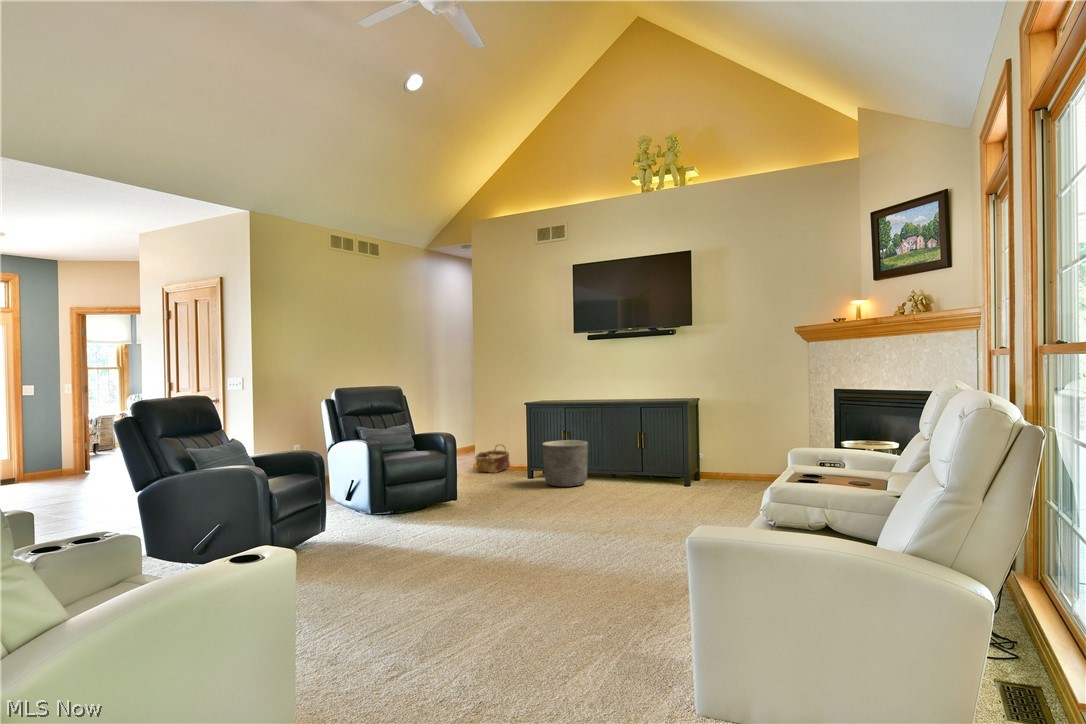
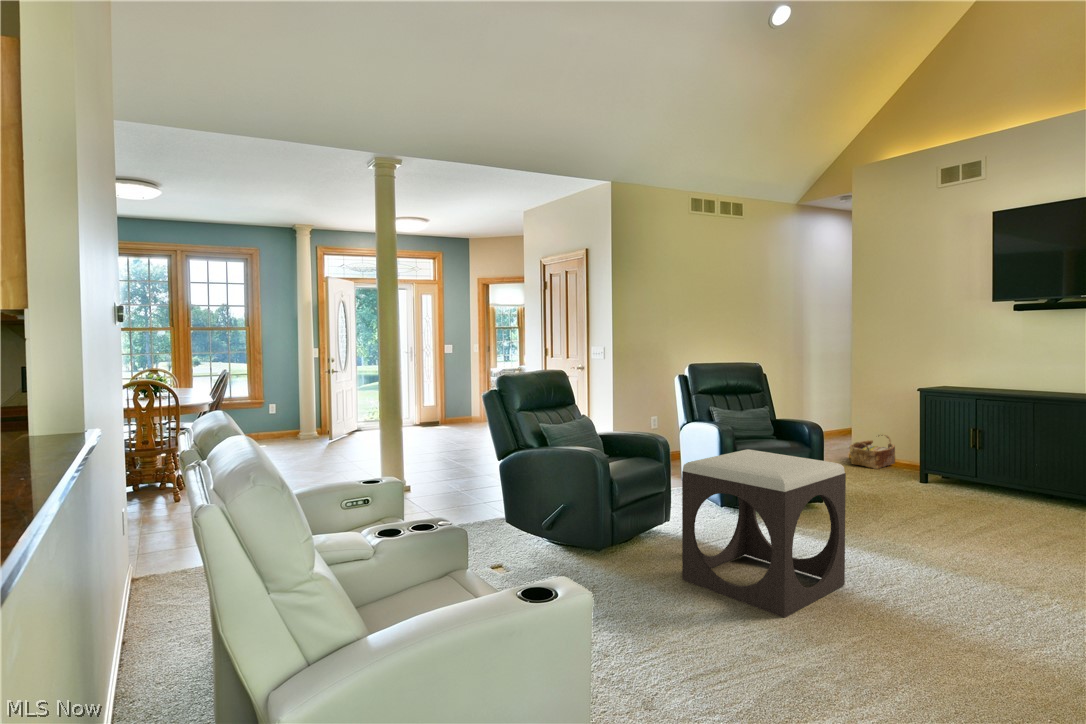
planter: present [542,440,588,487] -> none [946,442,1019,505]
footstool: none [341,452,475,580] -> present [682,449,846,618]

